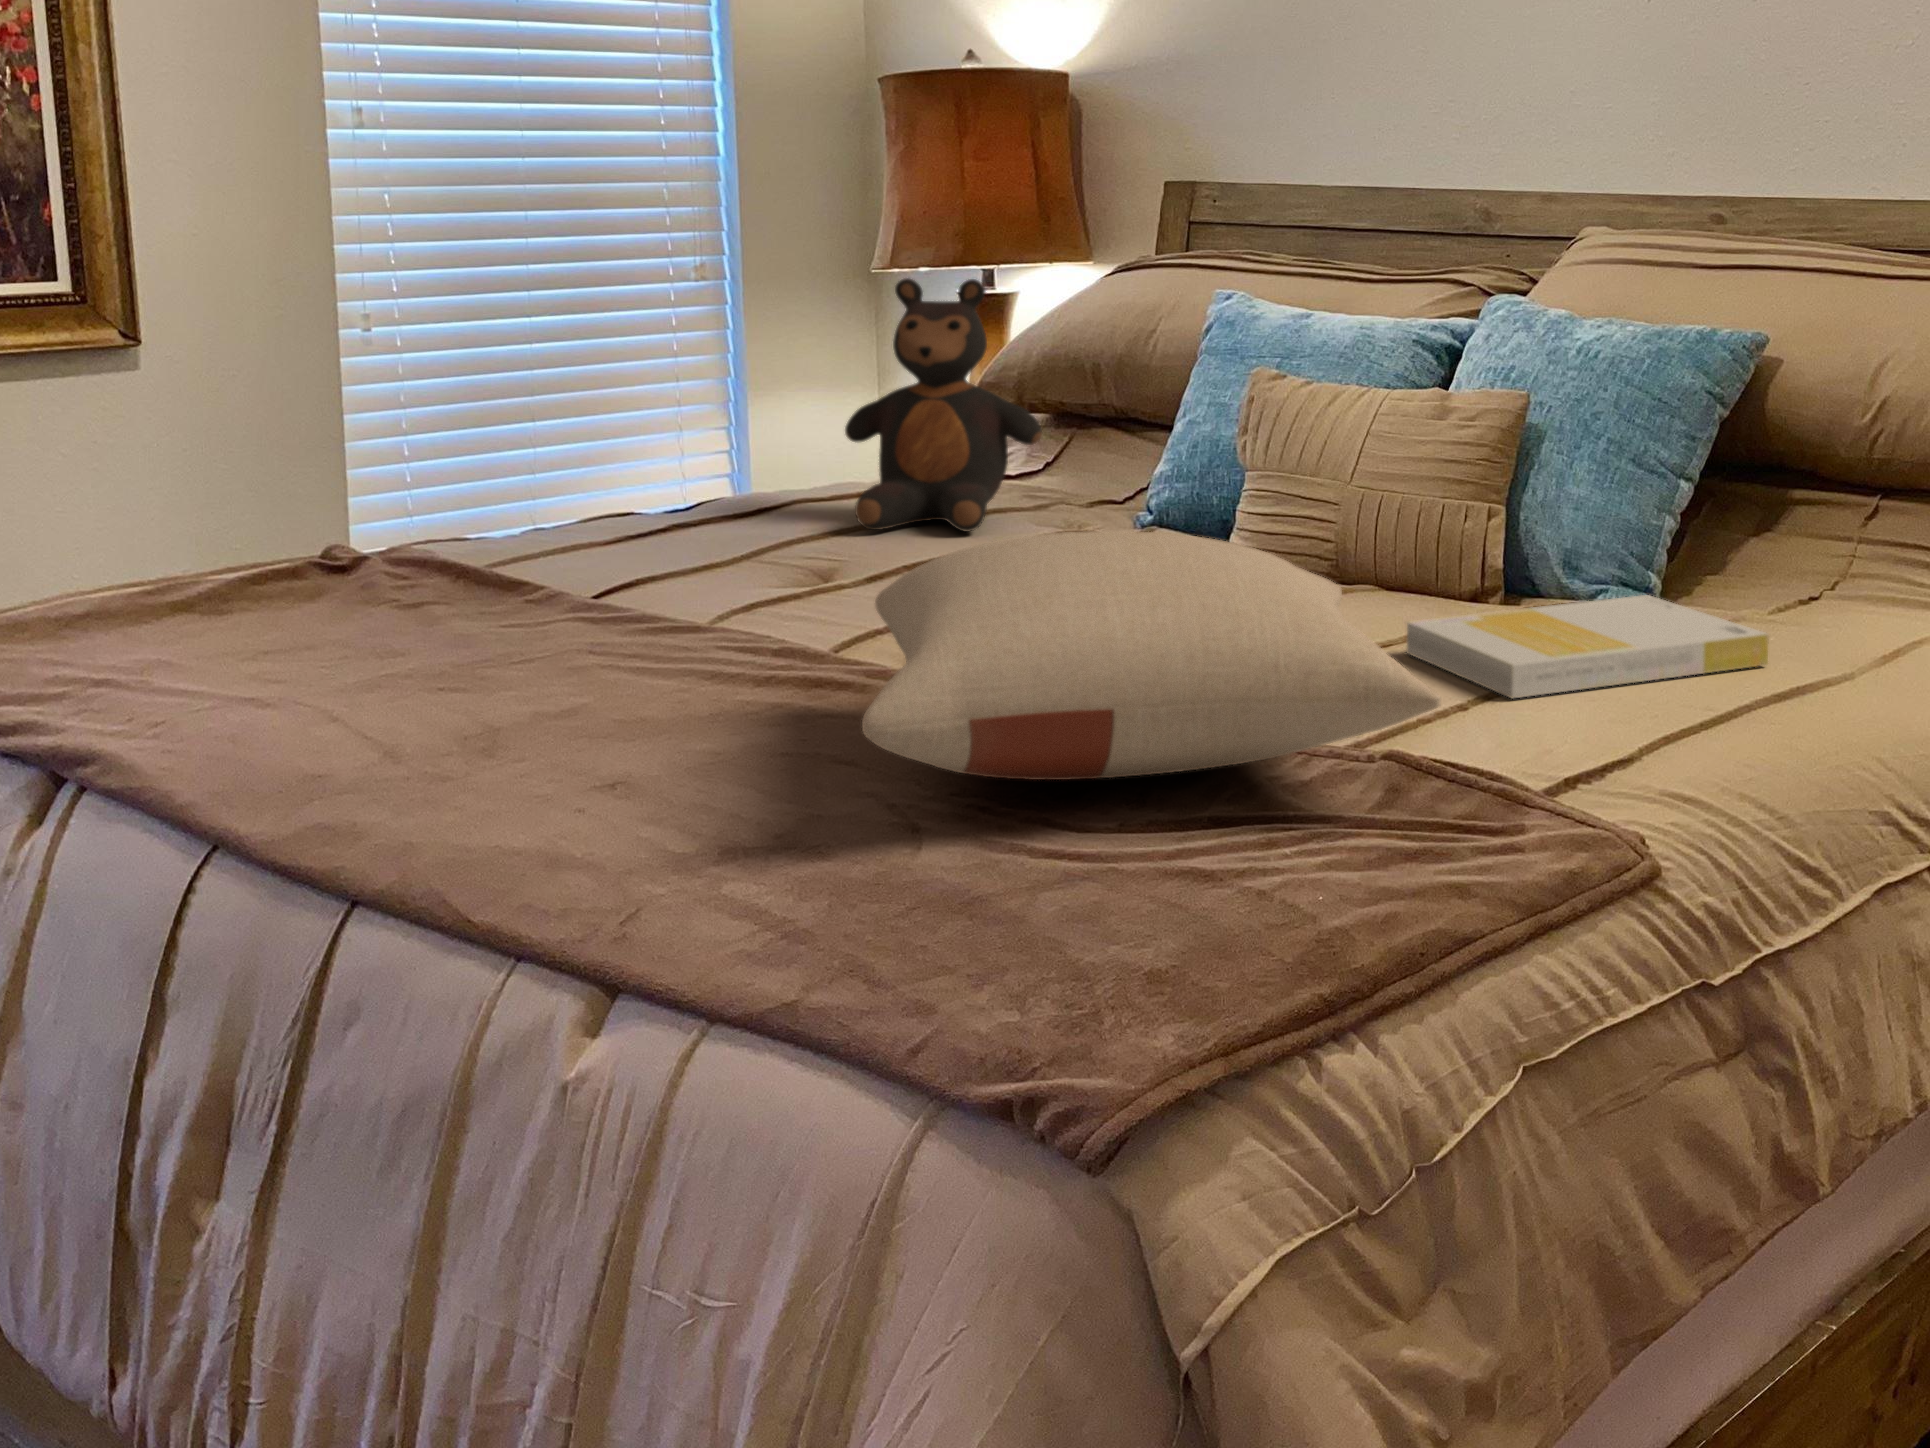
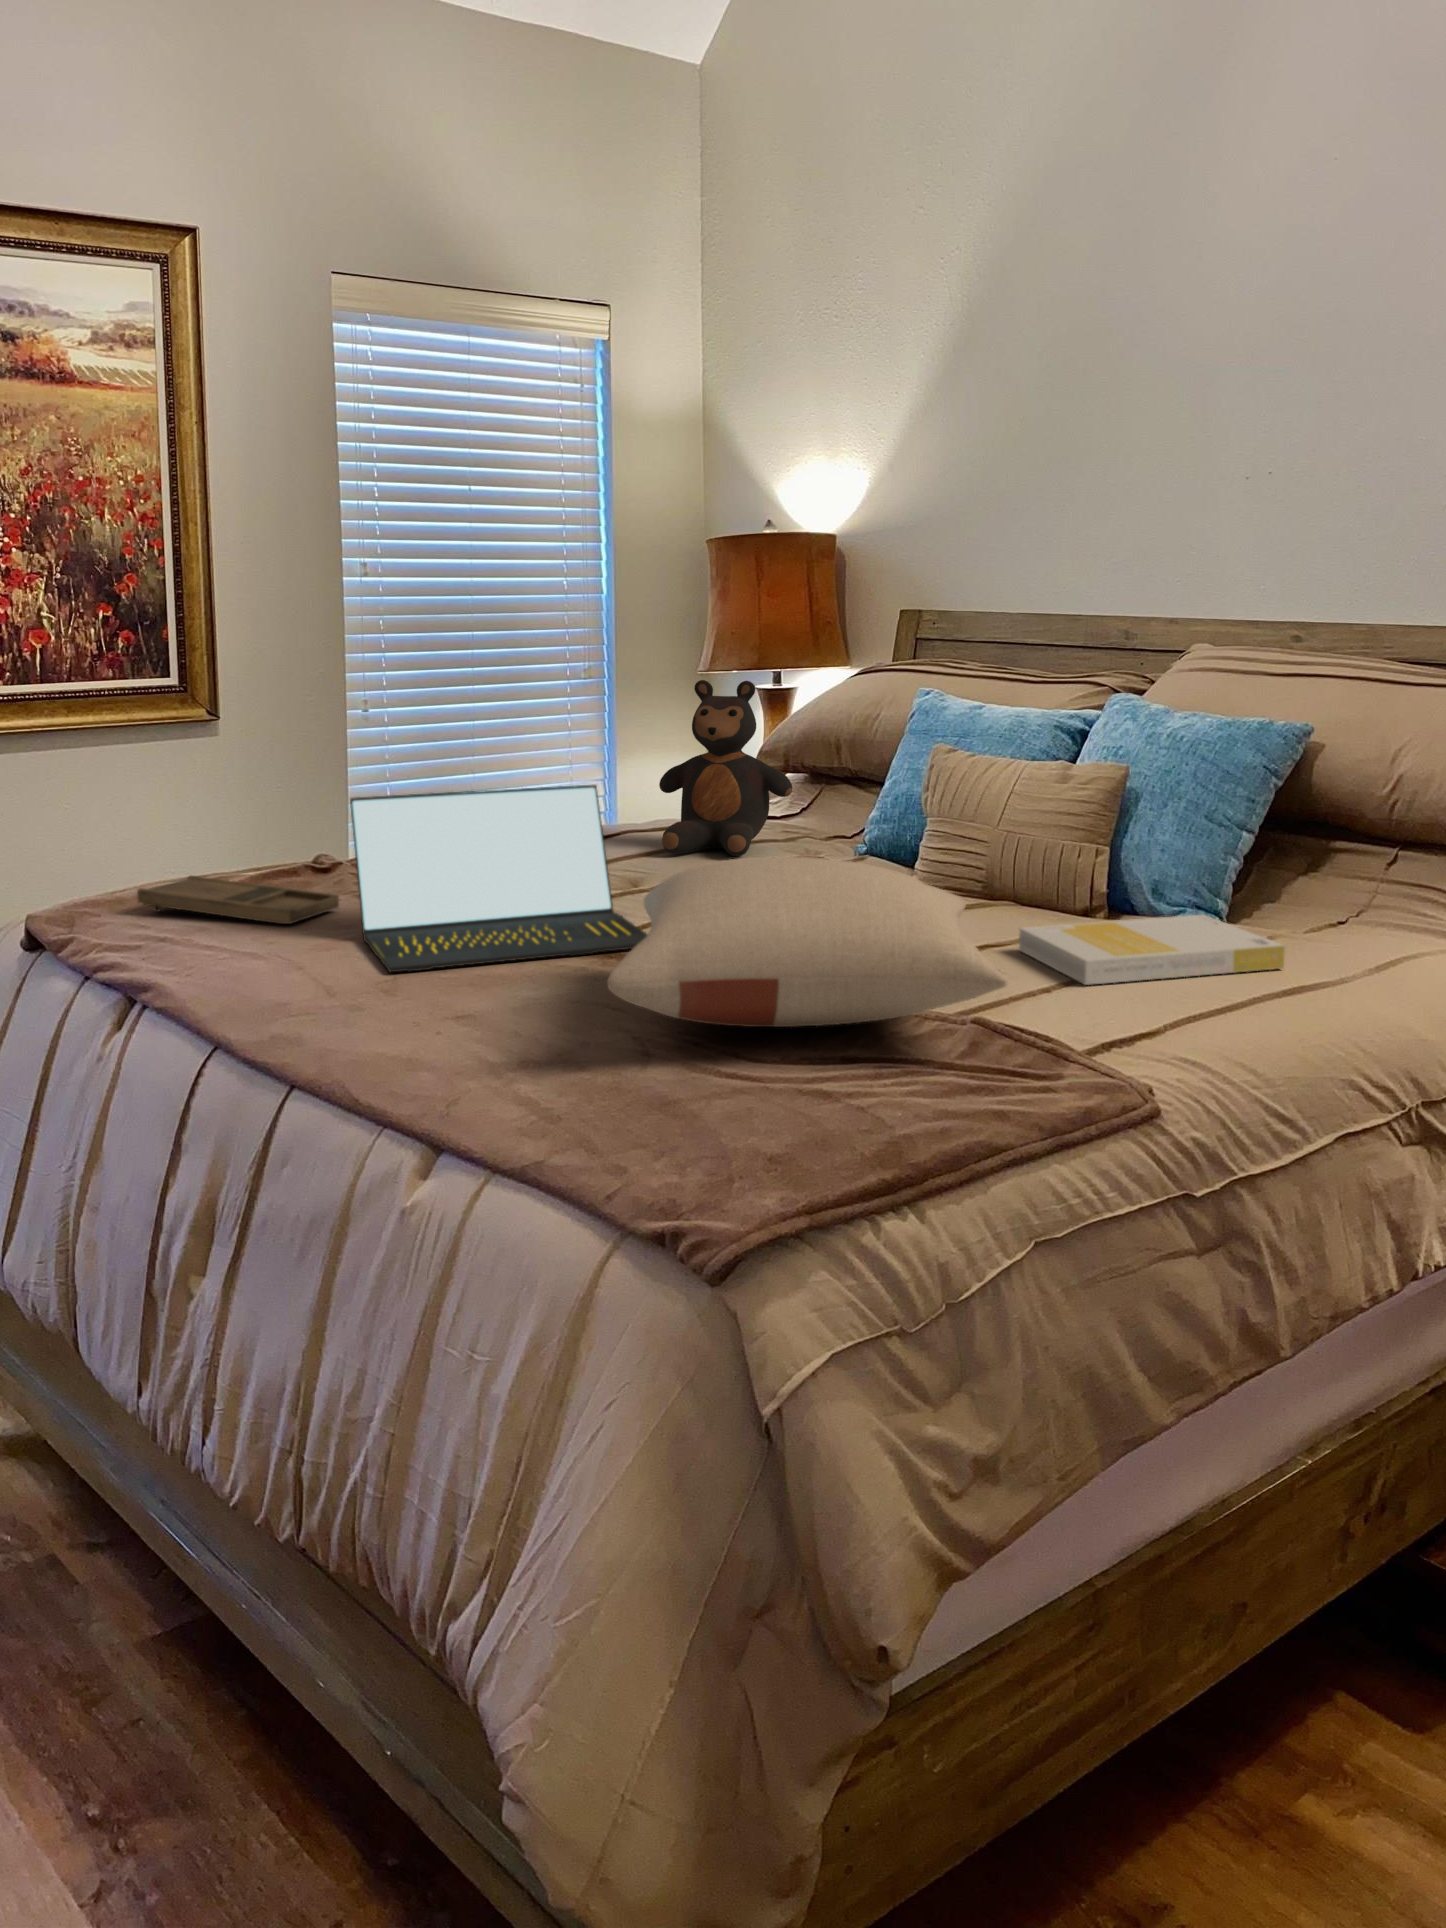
laptop: none [398,432,890,722] -> present [350,785,647,972]
tray: none [45,583,378,653] -> present [137,876,339,924]

